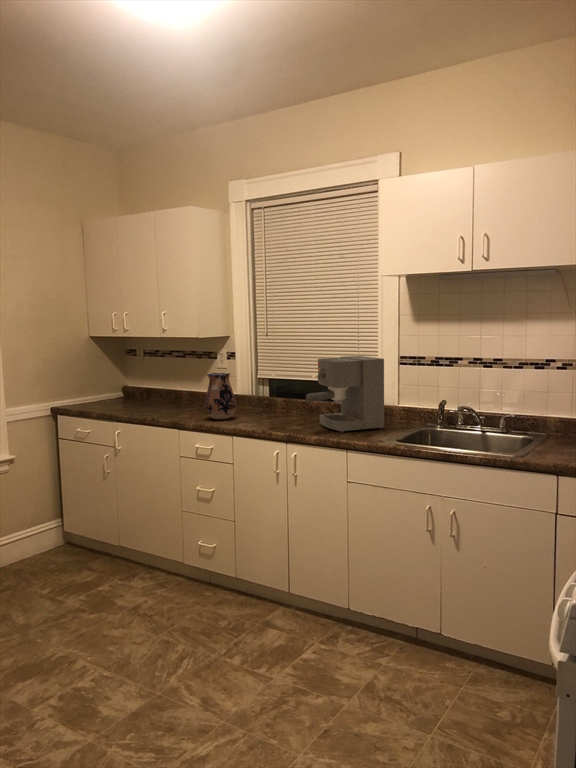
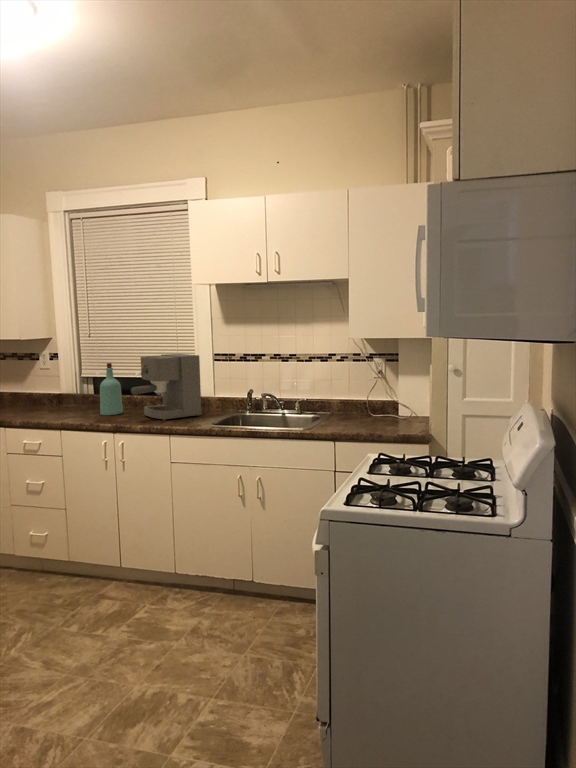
bottle: none [274,365,297,422] -> present [100,363,123,415]
ceramic pitcher: present [205,373,237,419] -> none [31,372,63,416]

